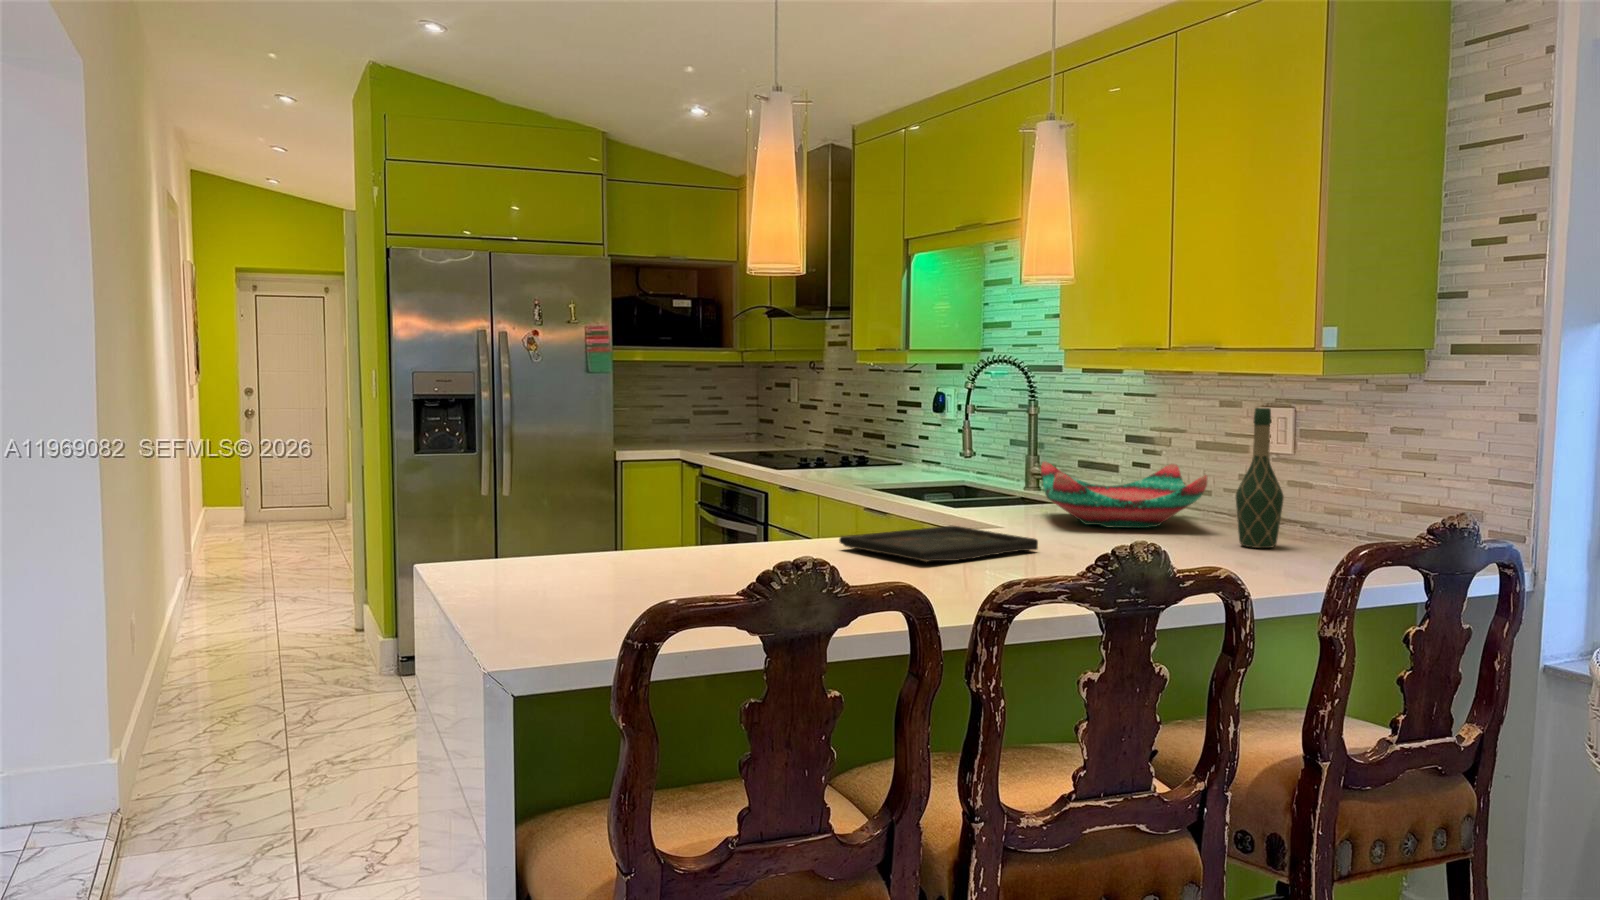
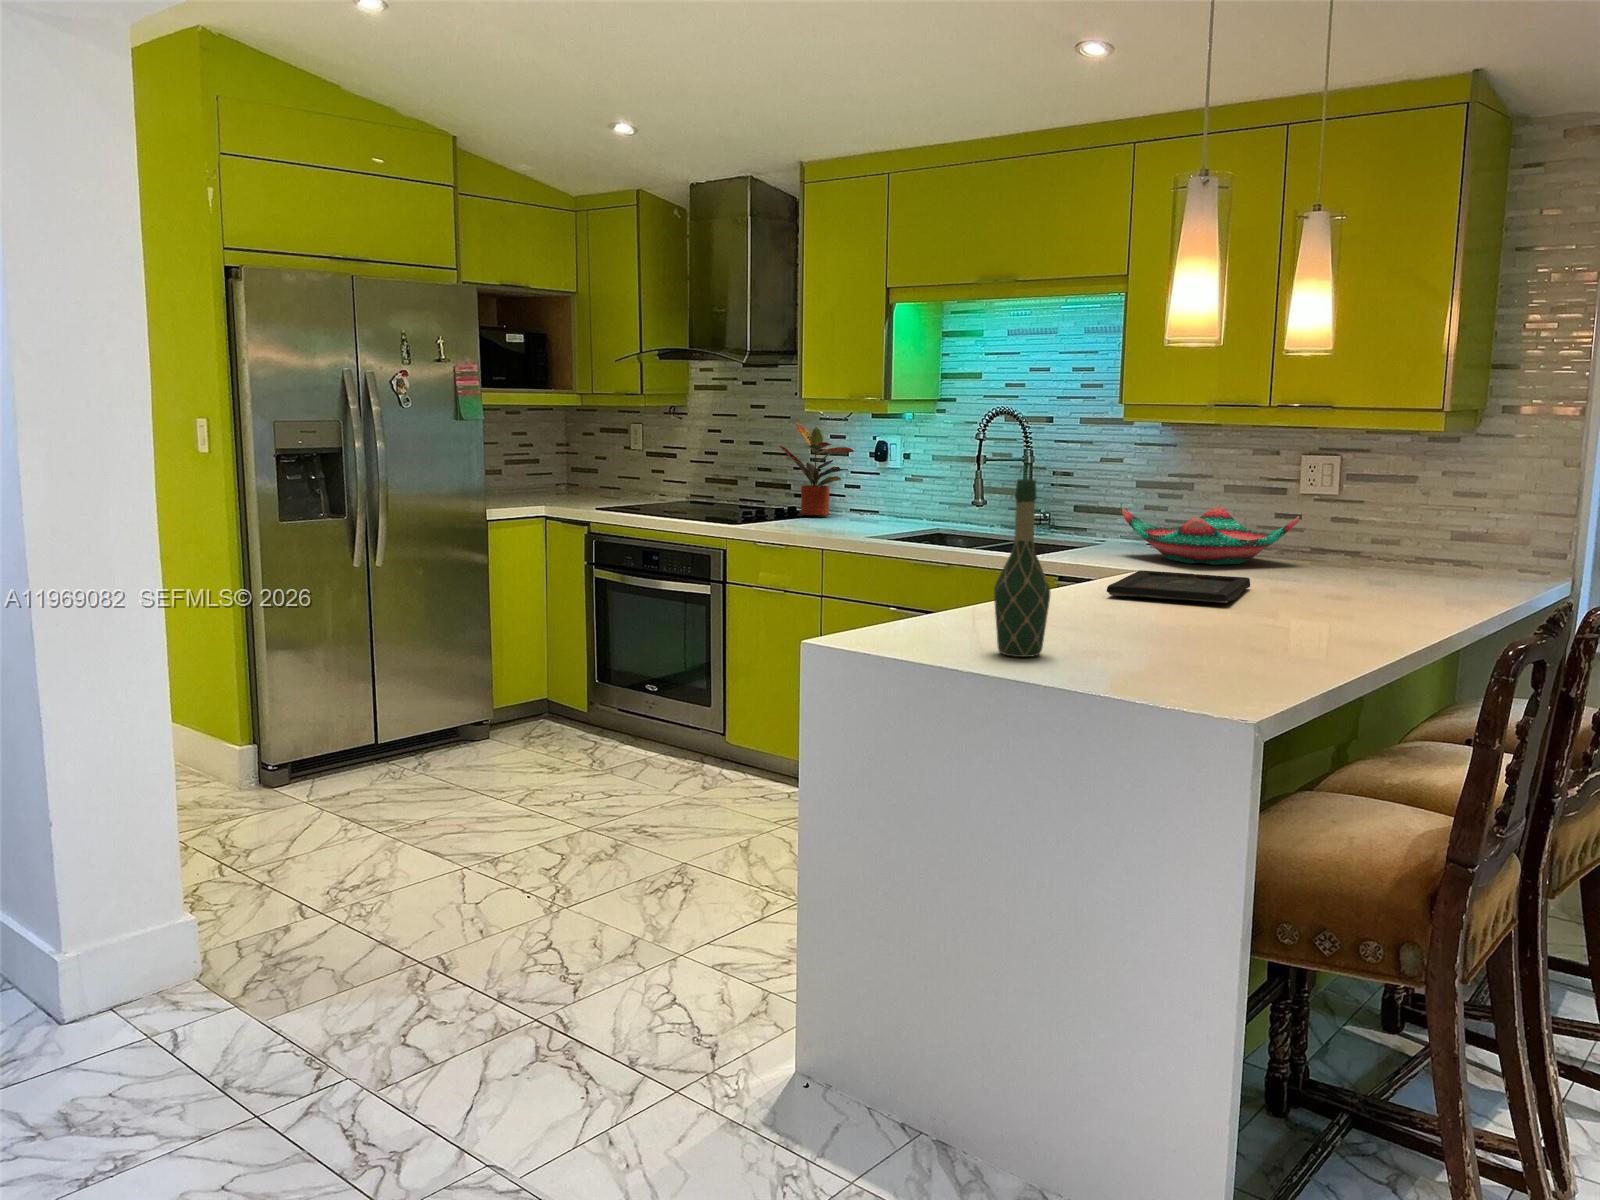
potted plant: none [860,375,933,466] -> present [780,422,854,516]
wine bottle: present [1236,408,1284,548] -> present [994,479,1050,657]

